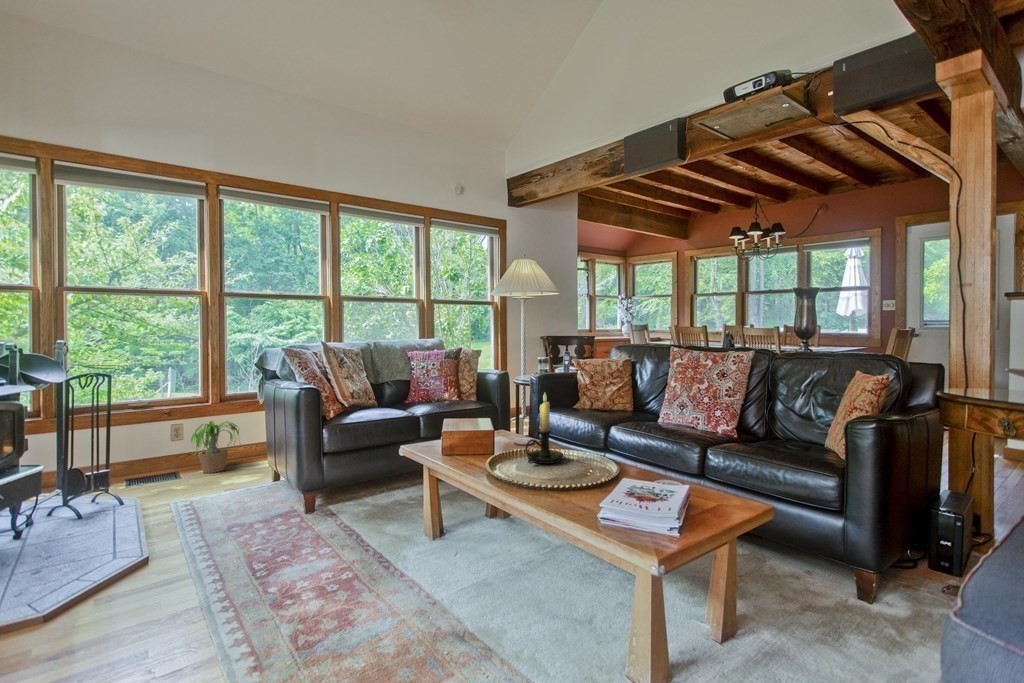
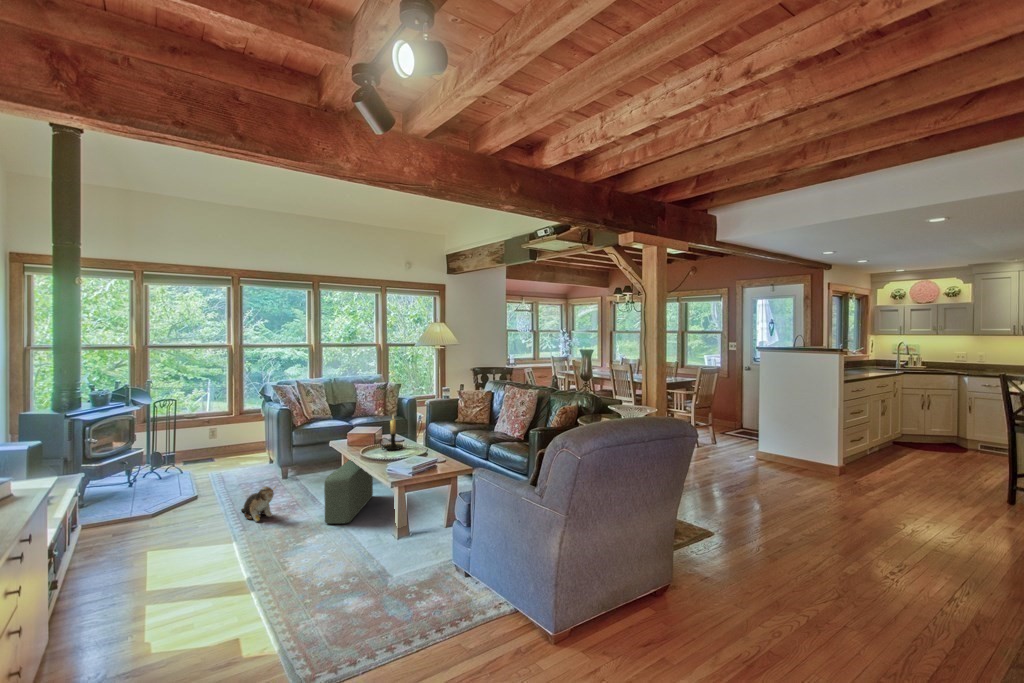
potted plant: present [191,421,239,473] -> none [217,427,256,459]
pouf: none [441,480,502,640] -> present [324,460,373,524]
plush toy: none [242,554,327,637] -> present [241,487,276,522]

